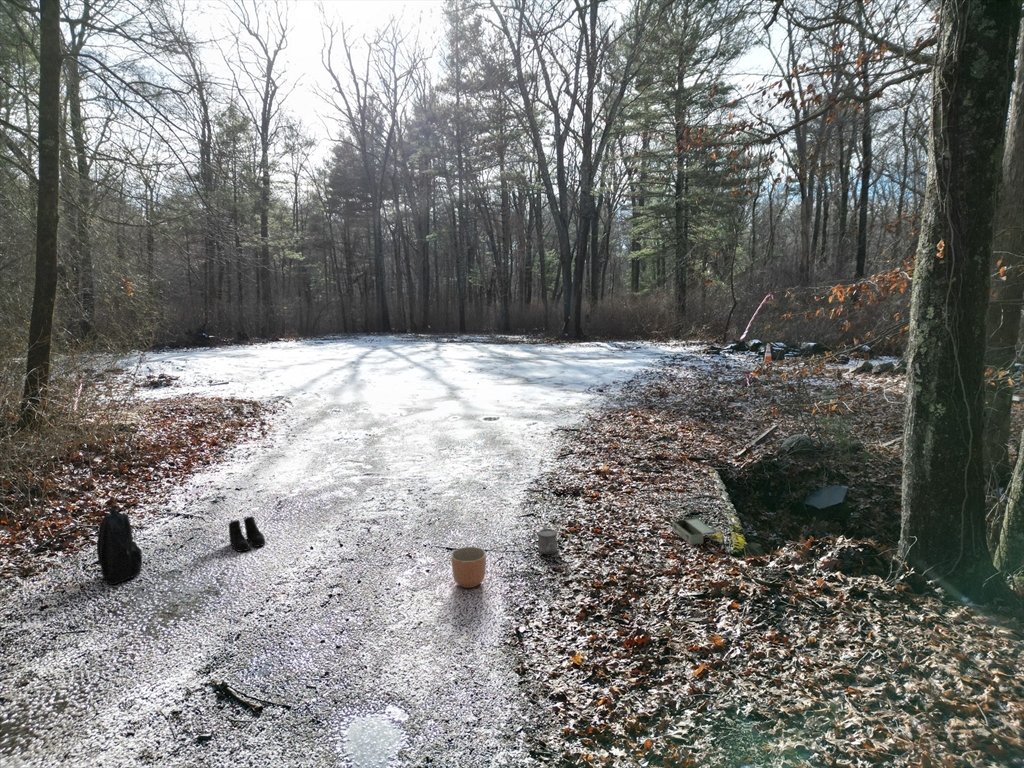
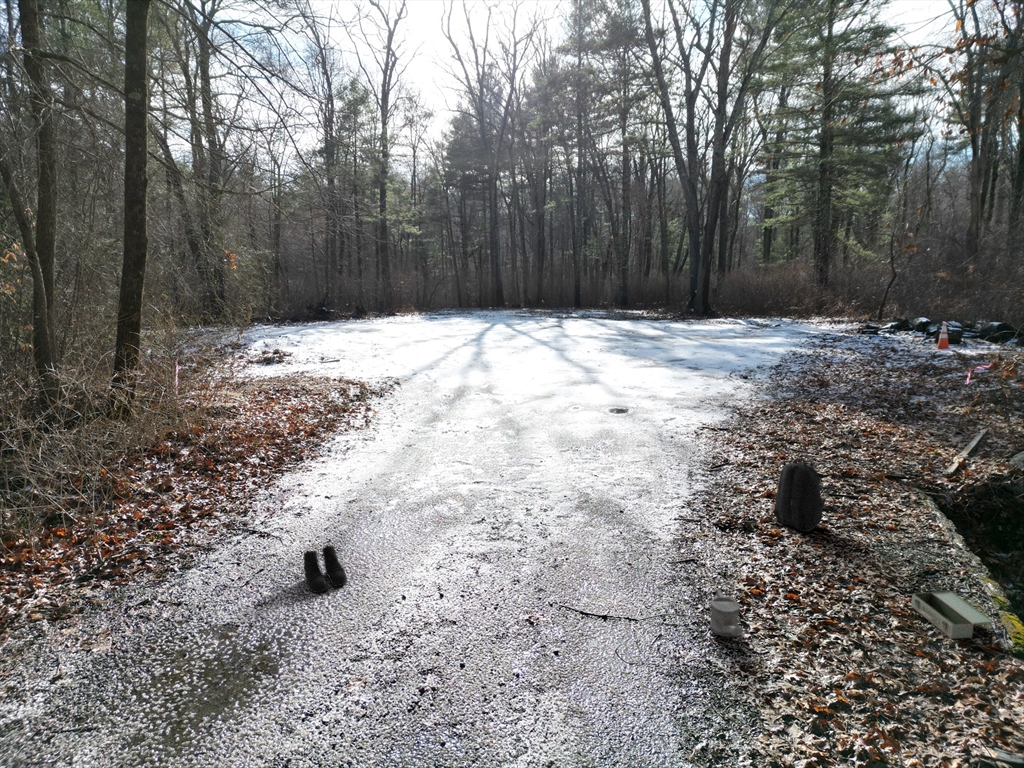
backpack: present [97,509,142,585] -> present [773,458,825,532]
planter: present [451,547,486,588] -> none [590,628,641,693]

